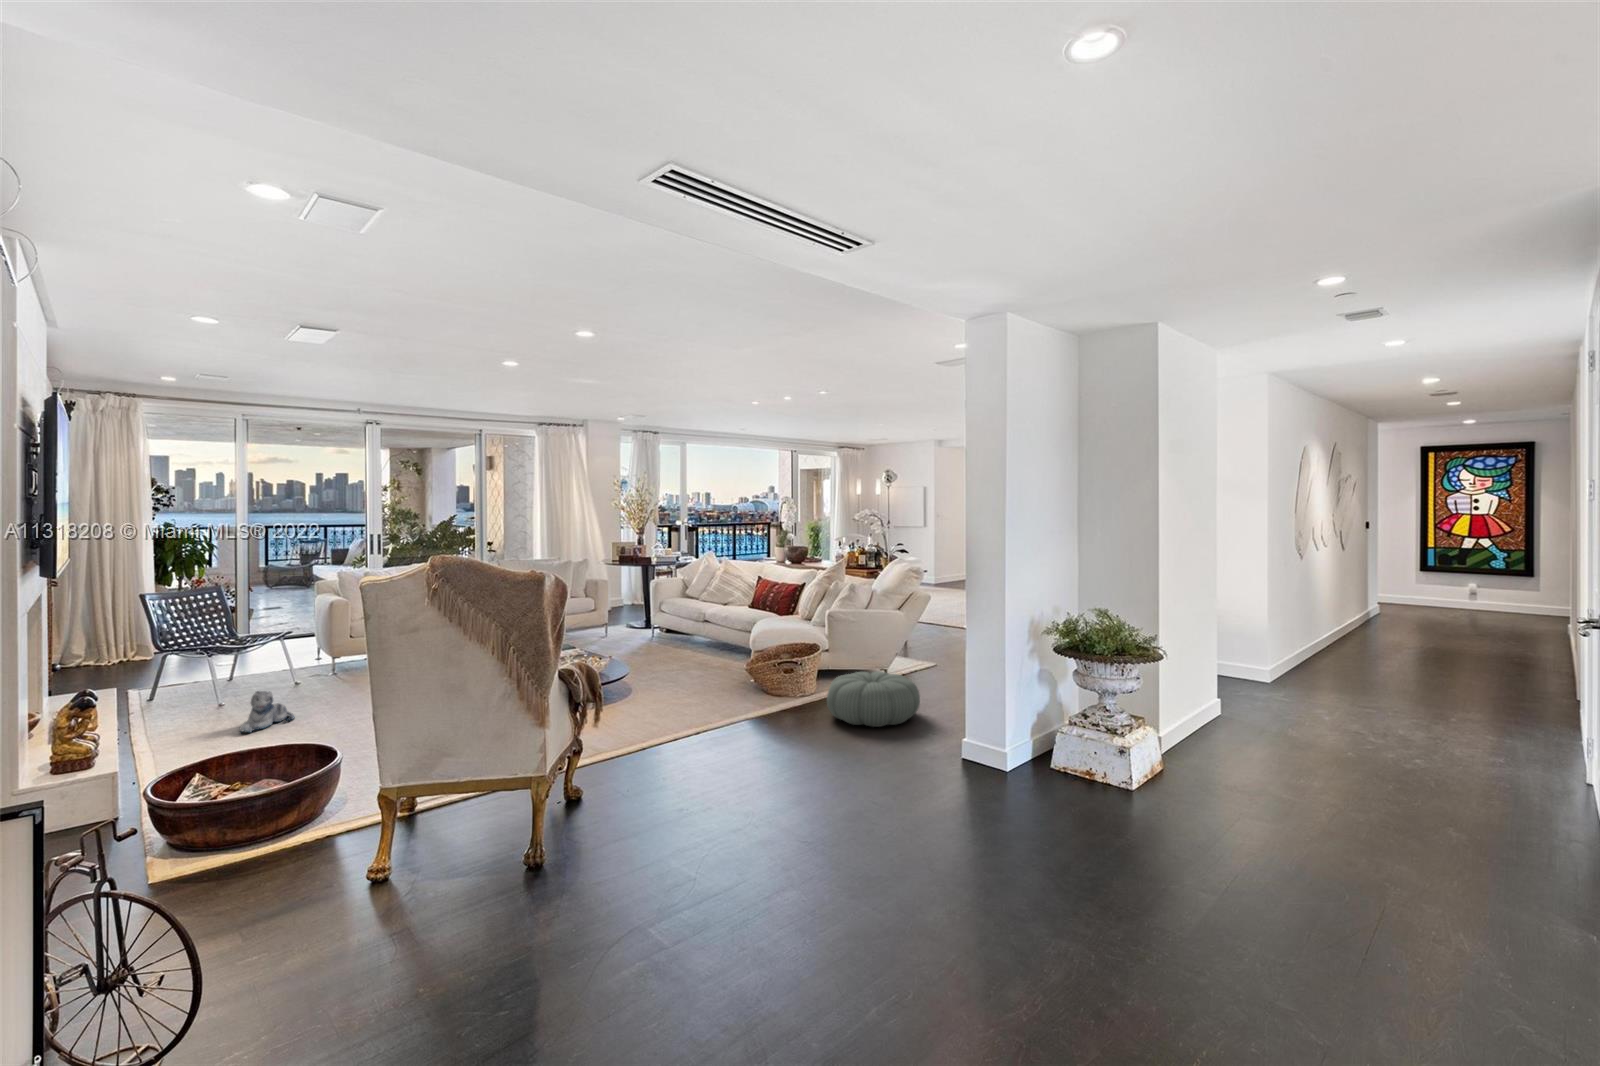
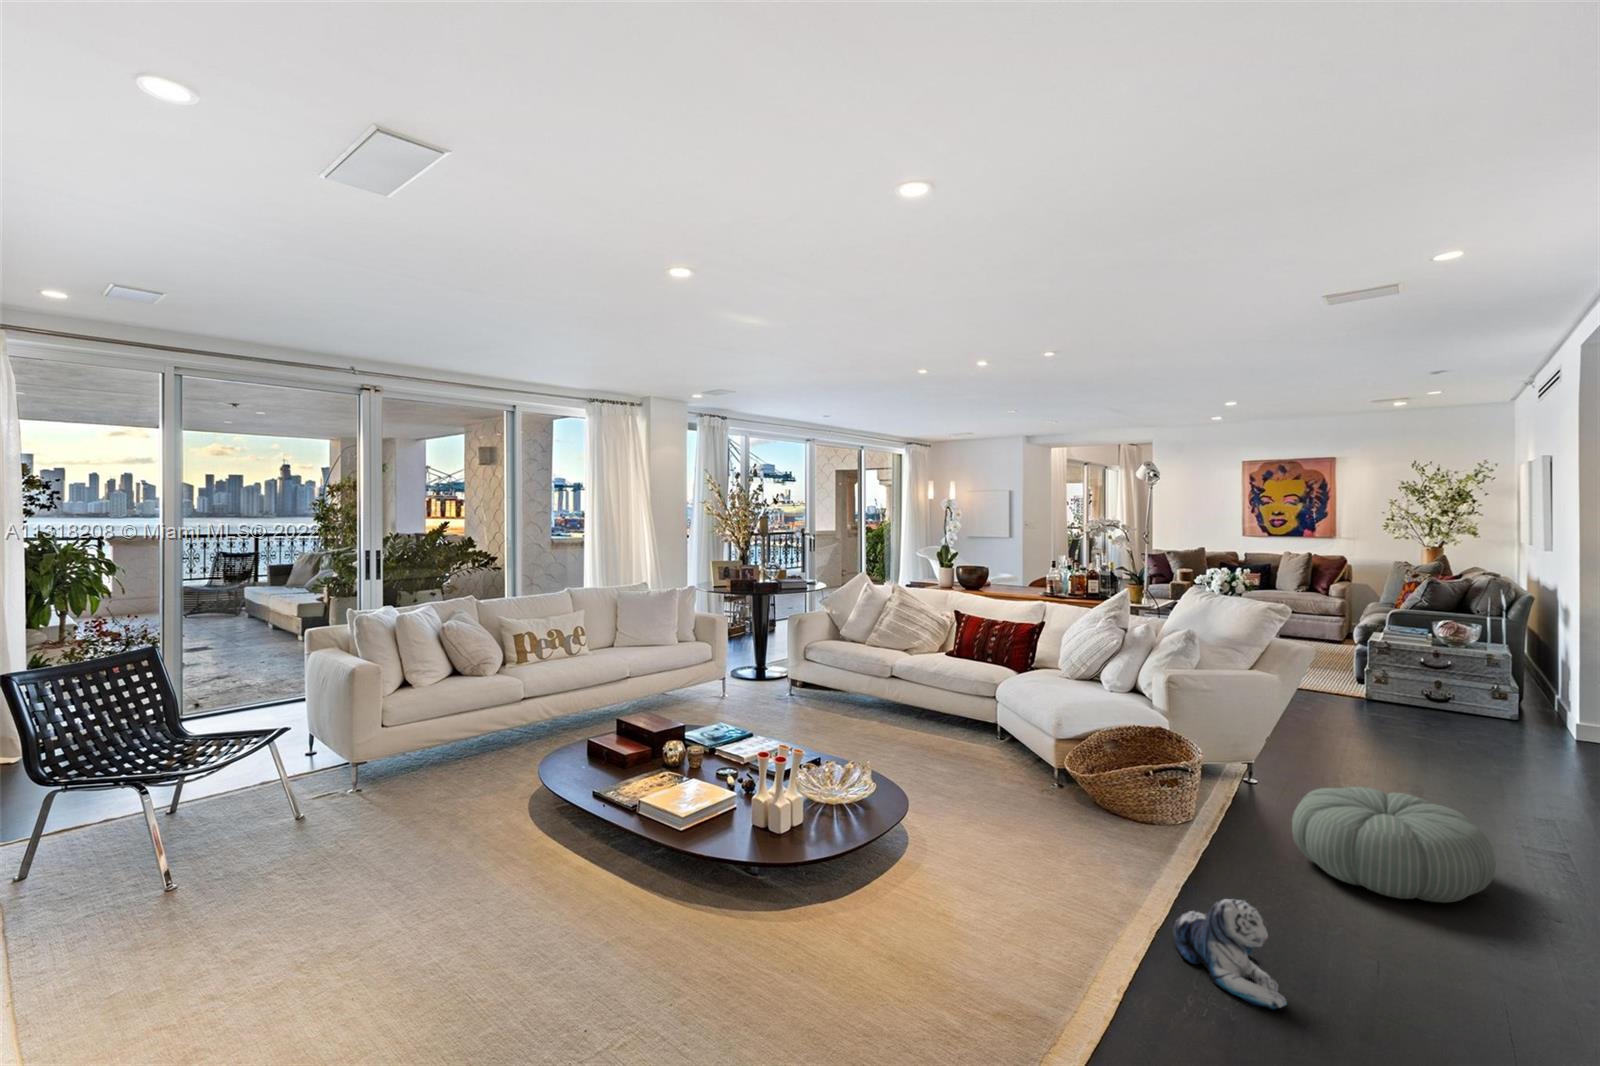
plush toy: present [240,691,295,733] -> present [1173,899,1287,1009]

